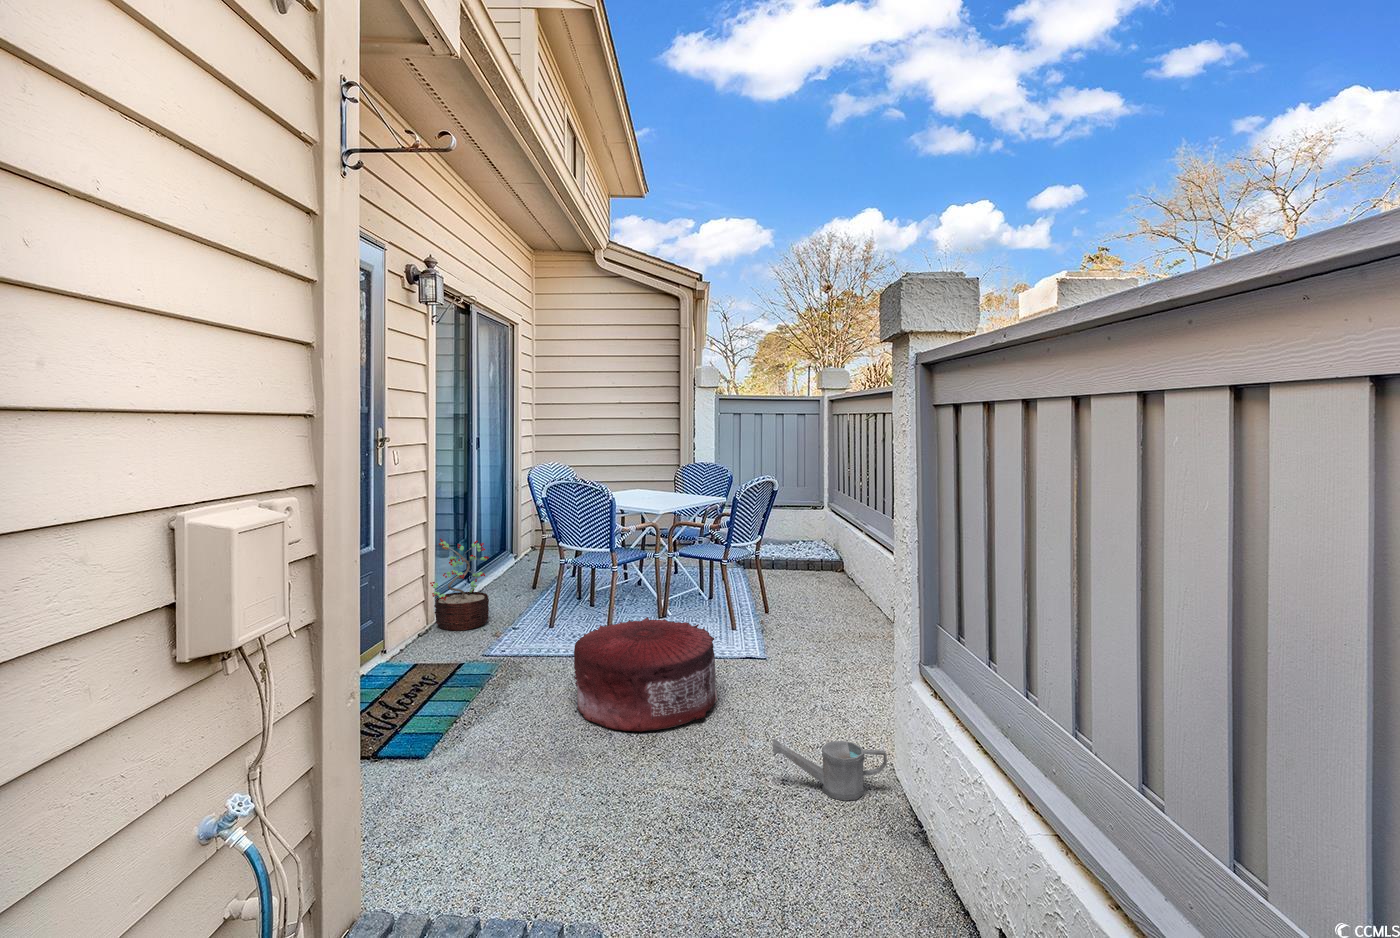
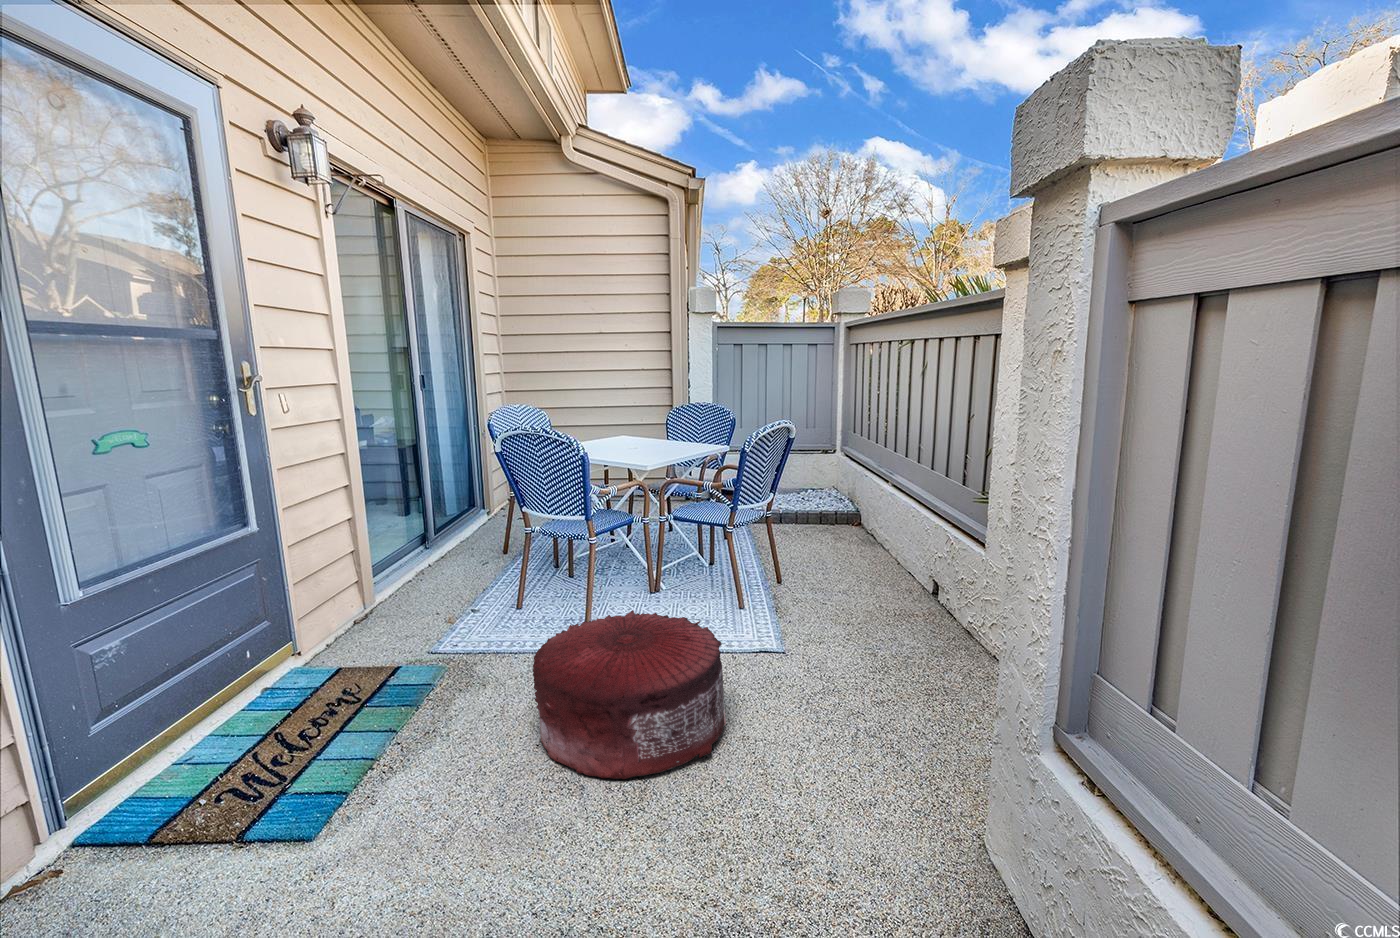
decorative plant: present [430,539,489,631] -> none [361,503,440,617]
watering can: present [773,739,887,801] -> none [812,810,979,905]

